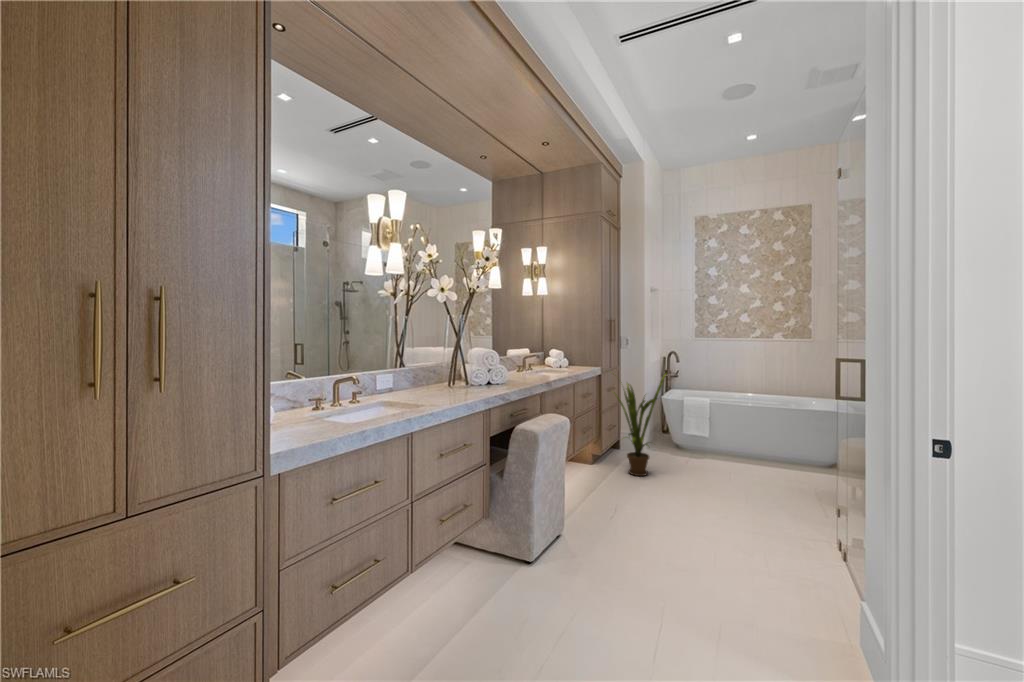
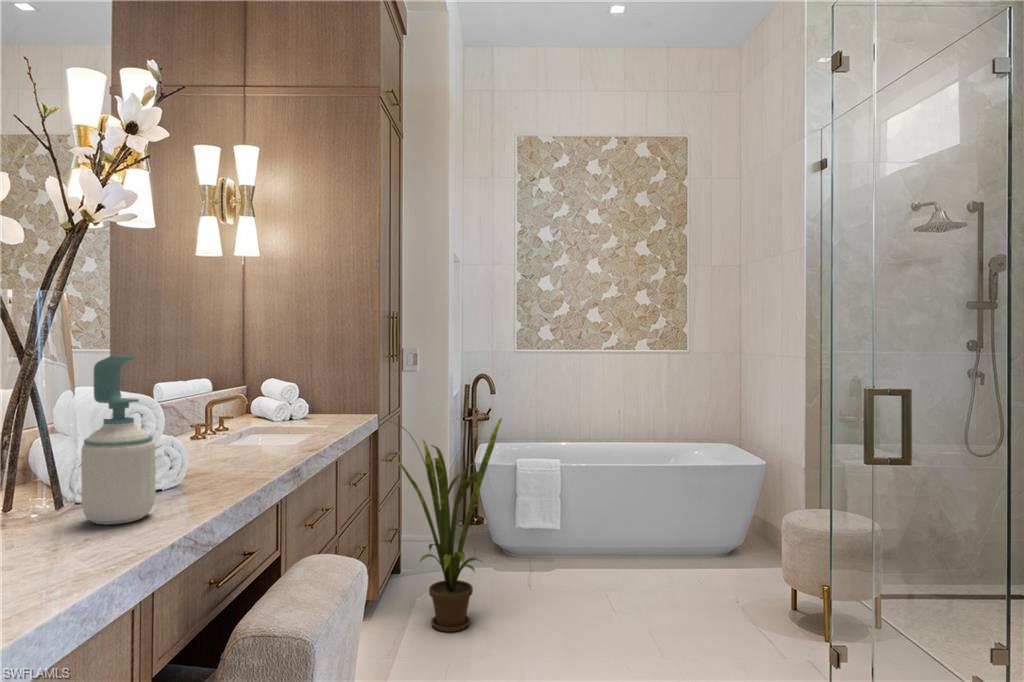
soap bottle: none [478,333,499,389] -> present [81,355,155,525]

